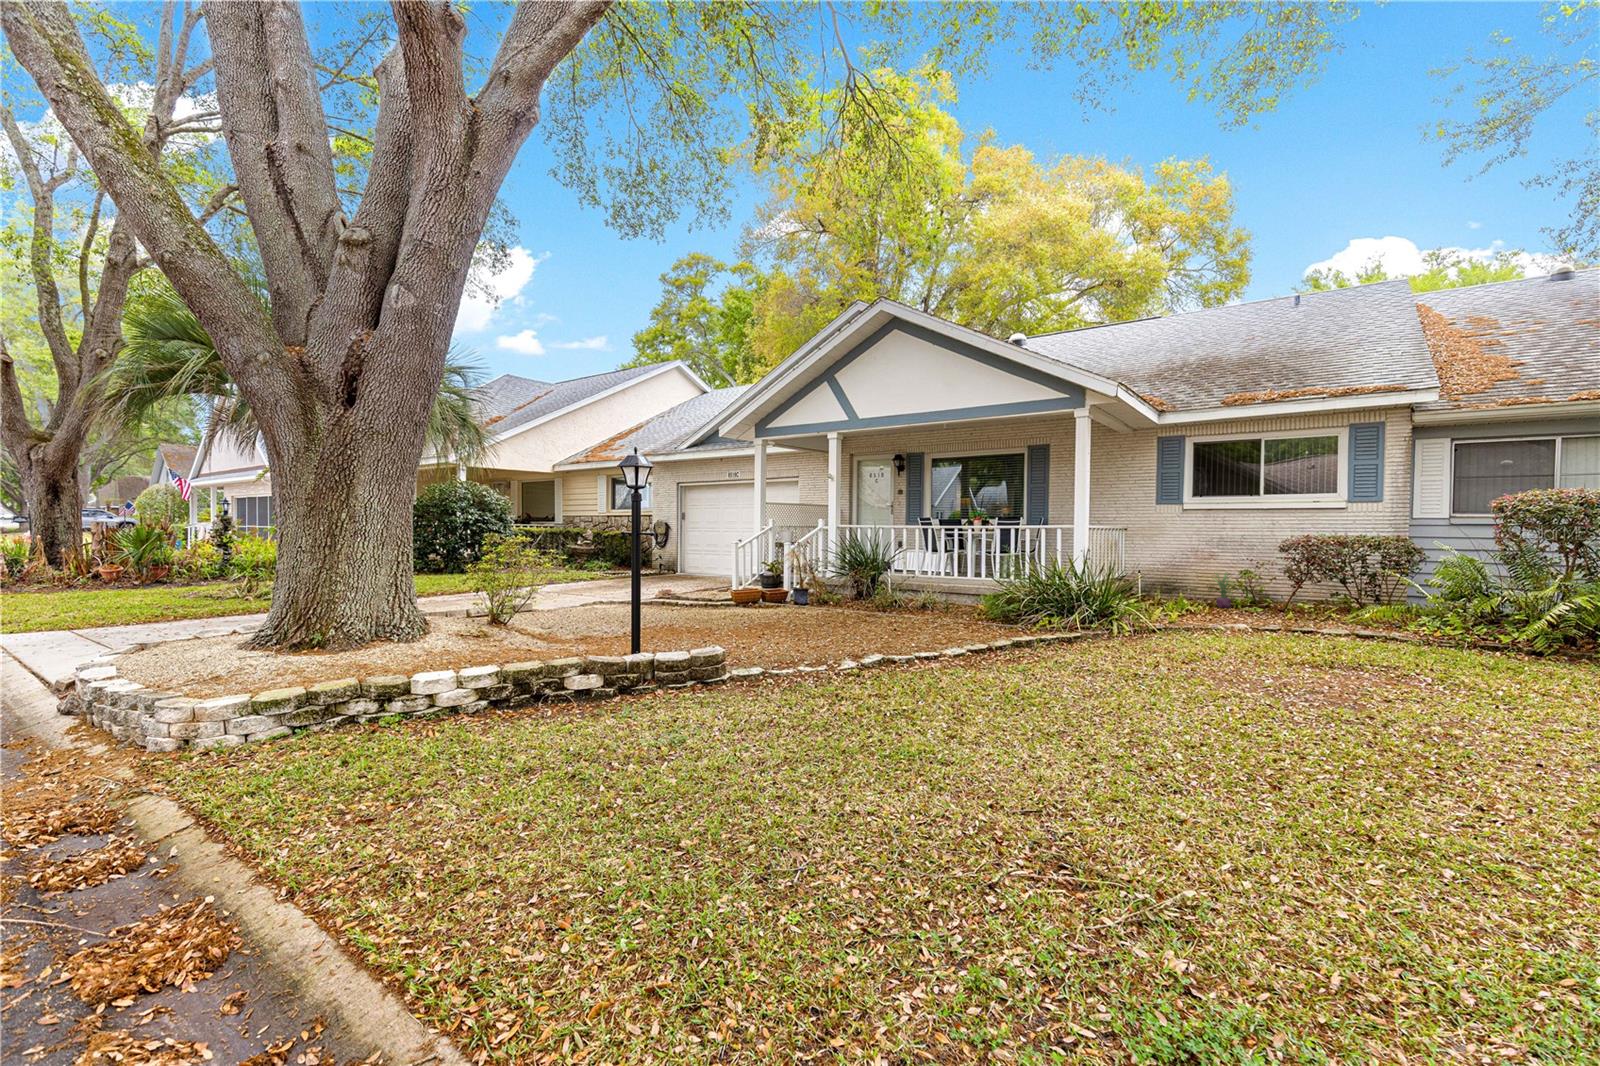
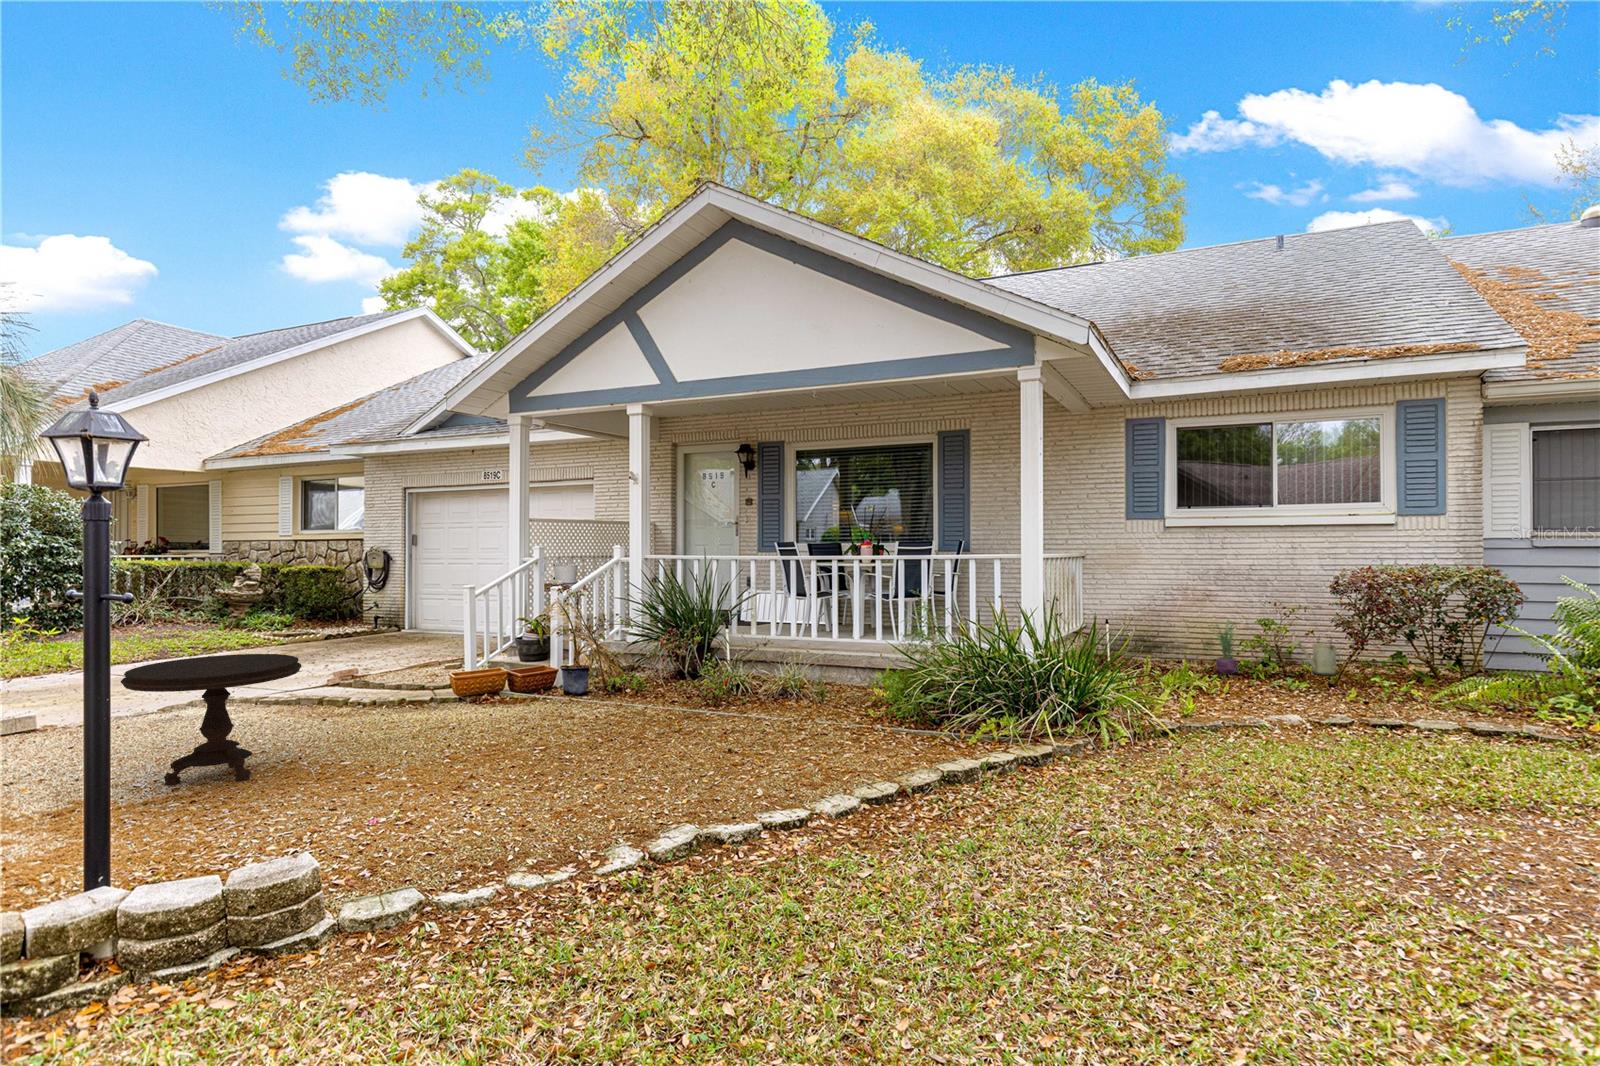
side table: none [595,572,673,633] -> present [121,654,302,785]
watering can: none [1271,583,1307,611] -> present [1292,638,1336,676]

